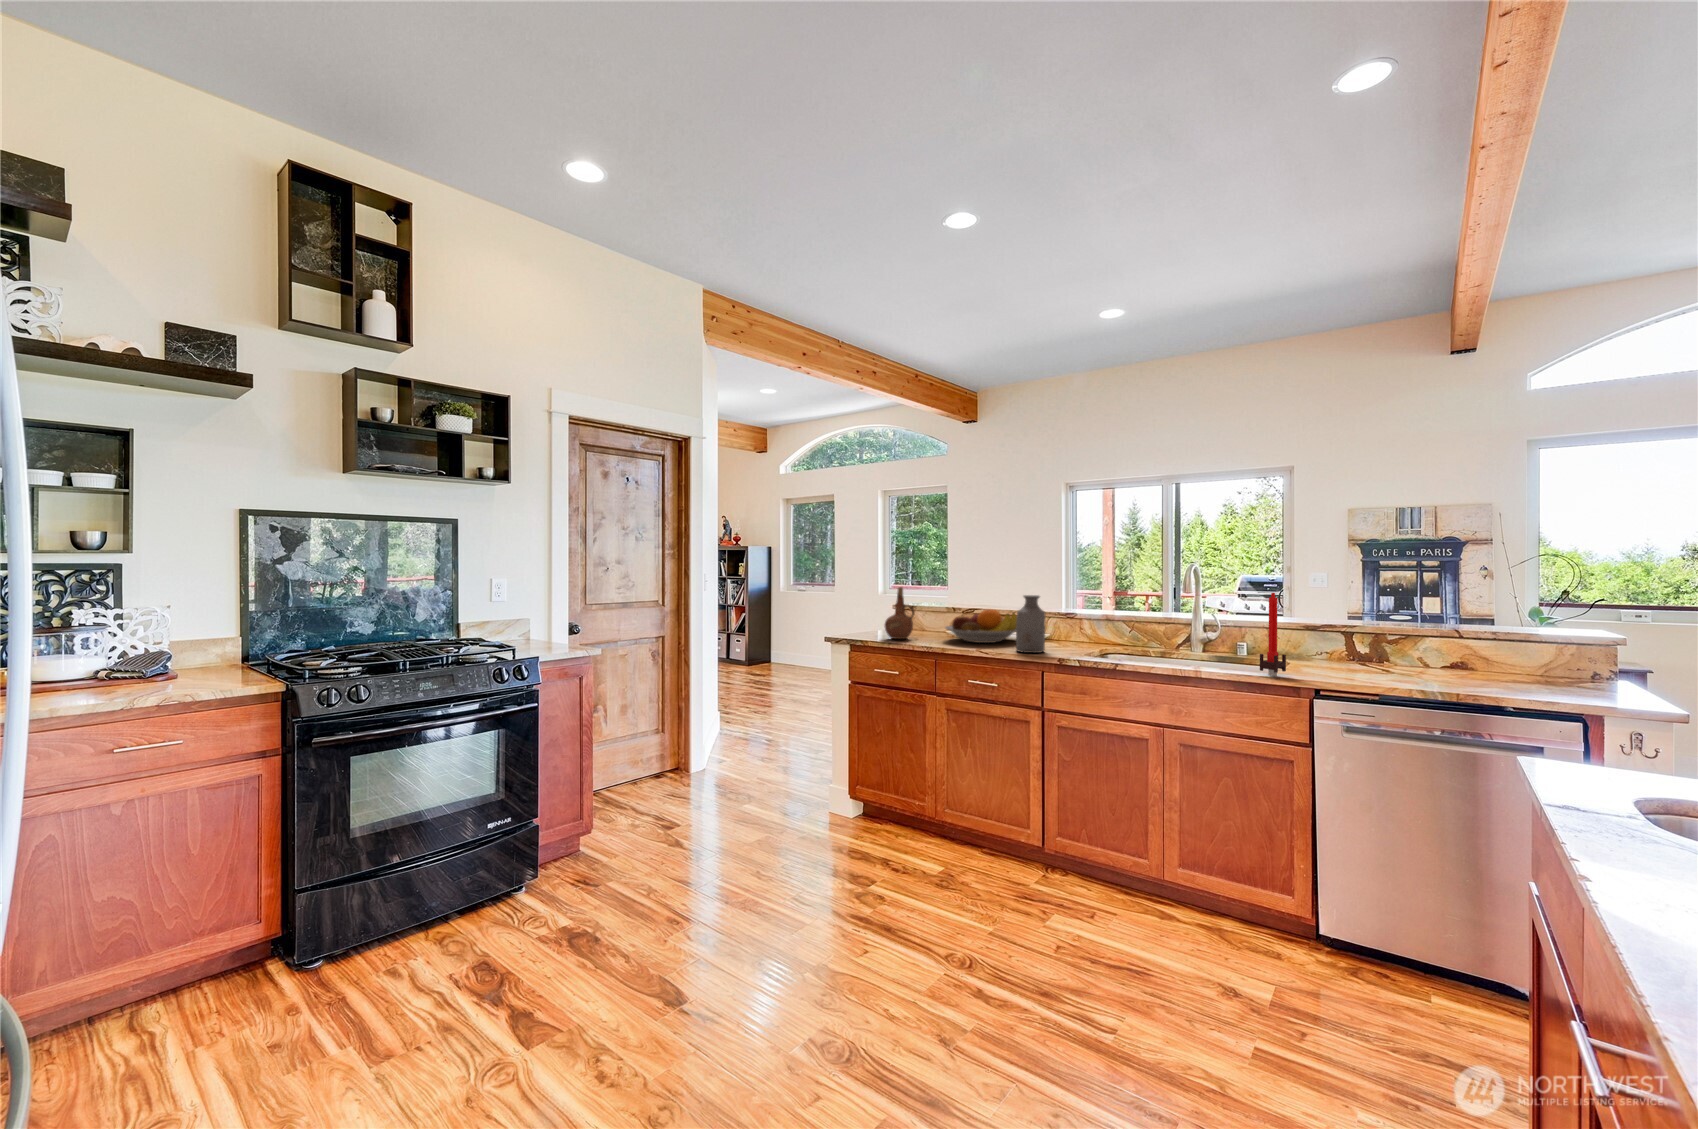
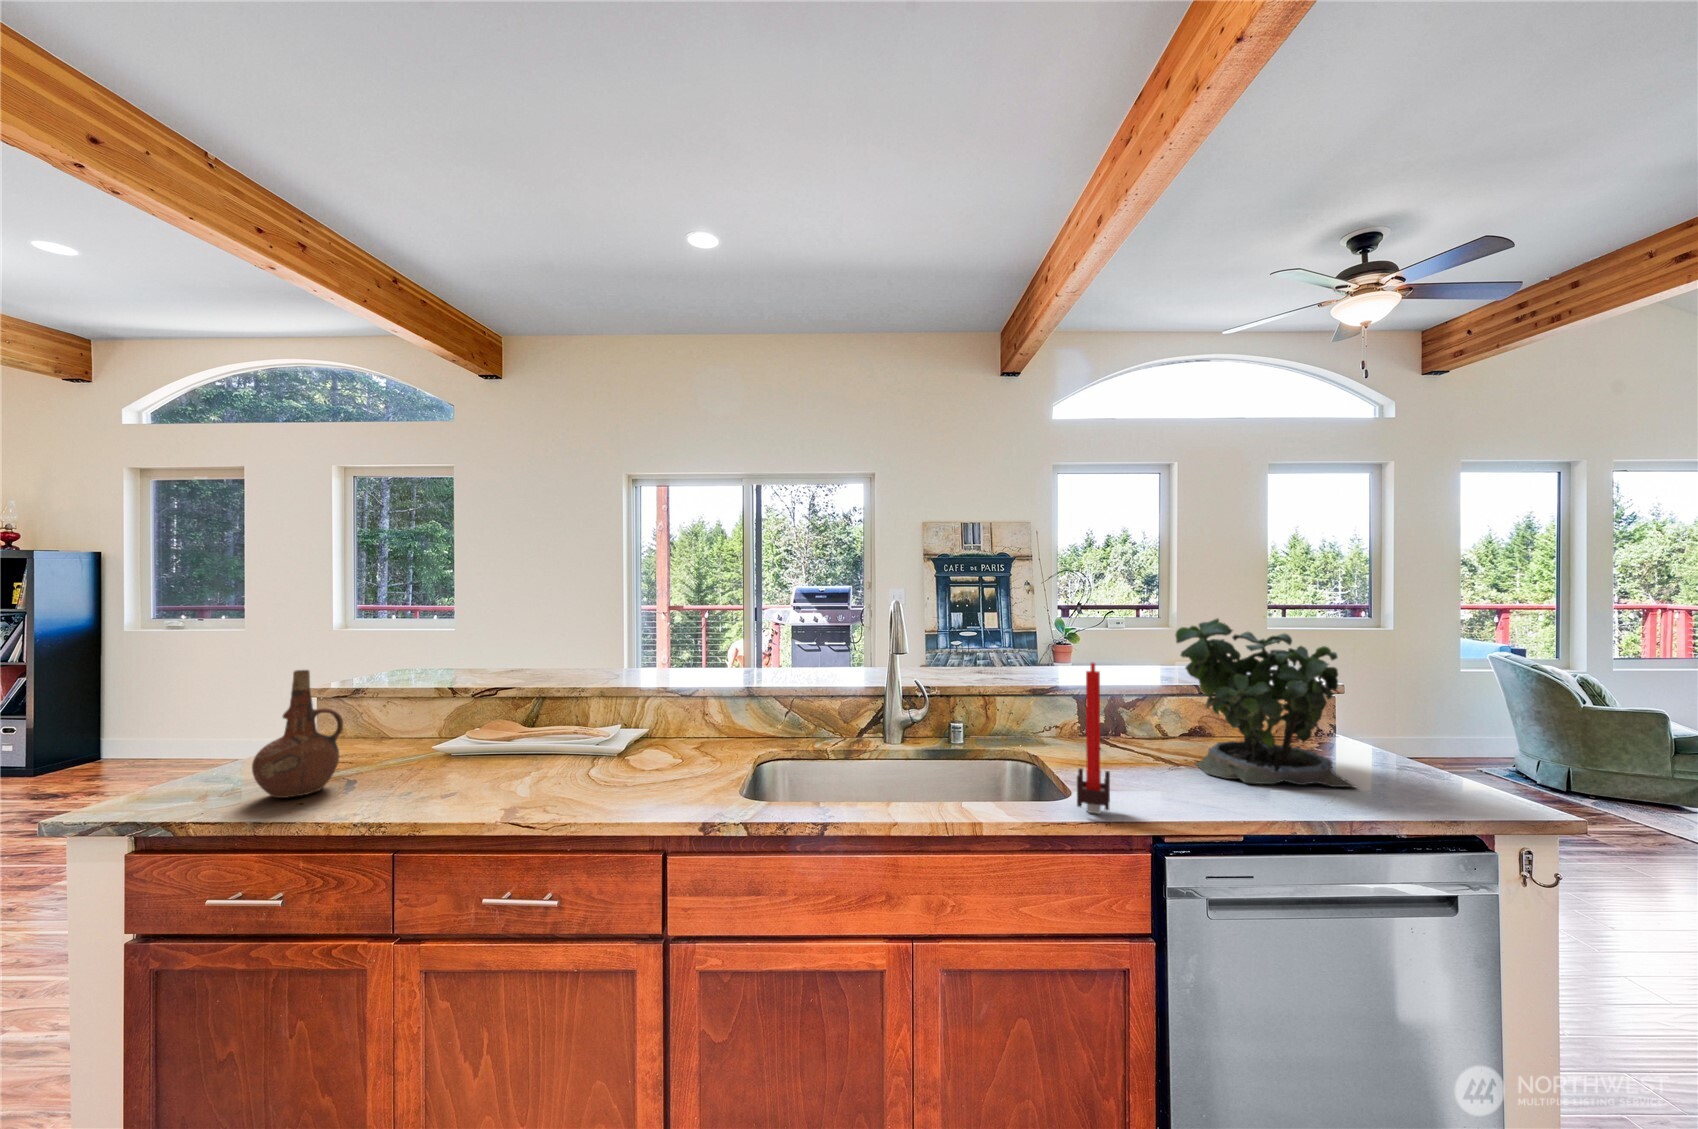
potted plant: none [1384,571,1504,688] -> present [1175,613,1356,787]
bottle: present [1016,595,1046,653] -> none [595,678,659,808]
fruit bowl: present [946,609,1017,643] -> none [423,703,596,780]

